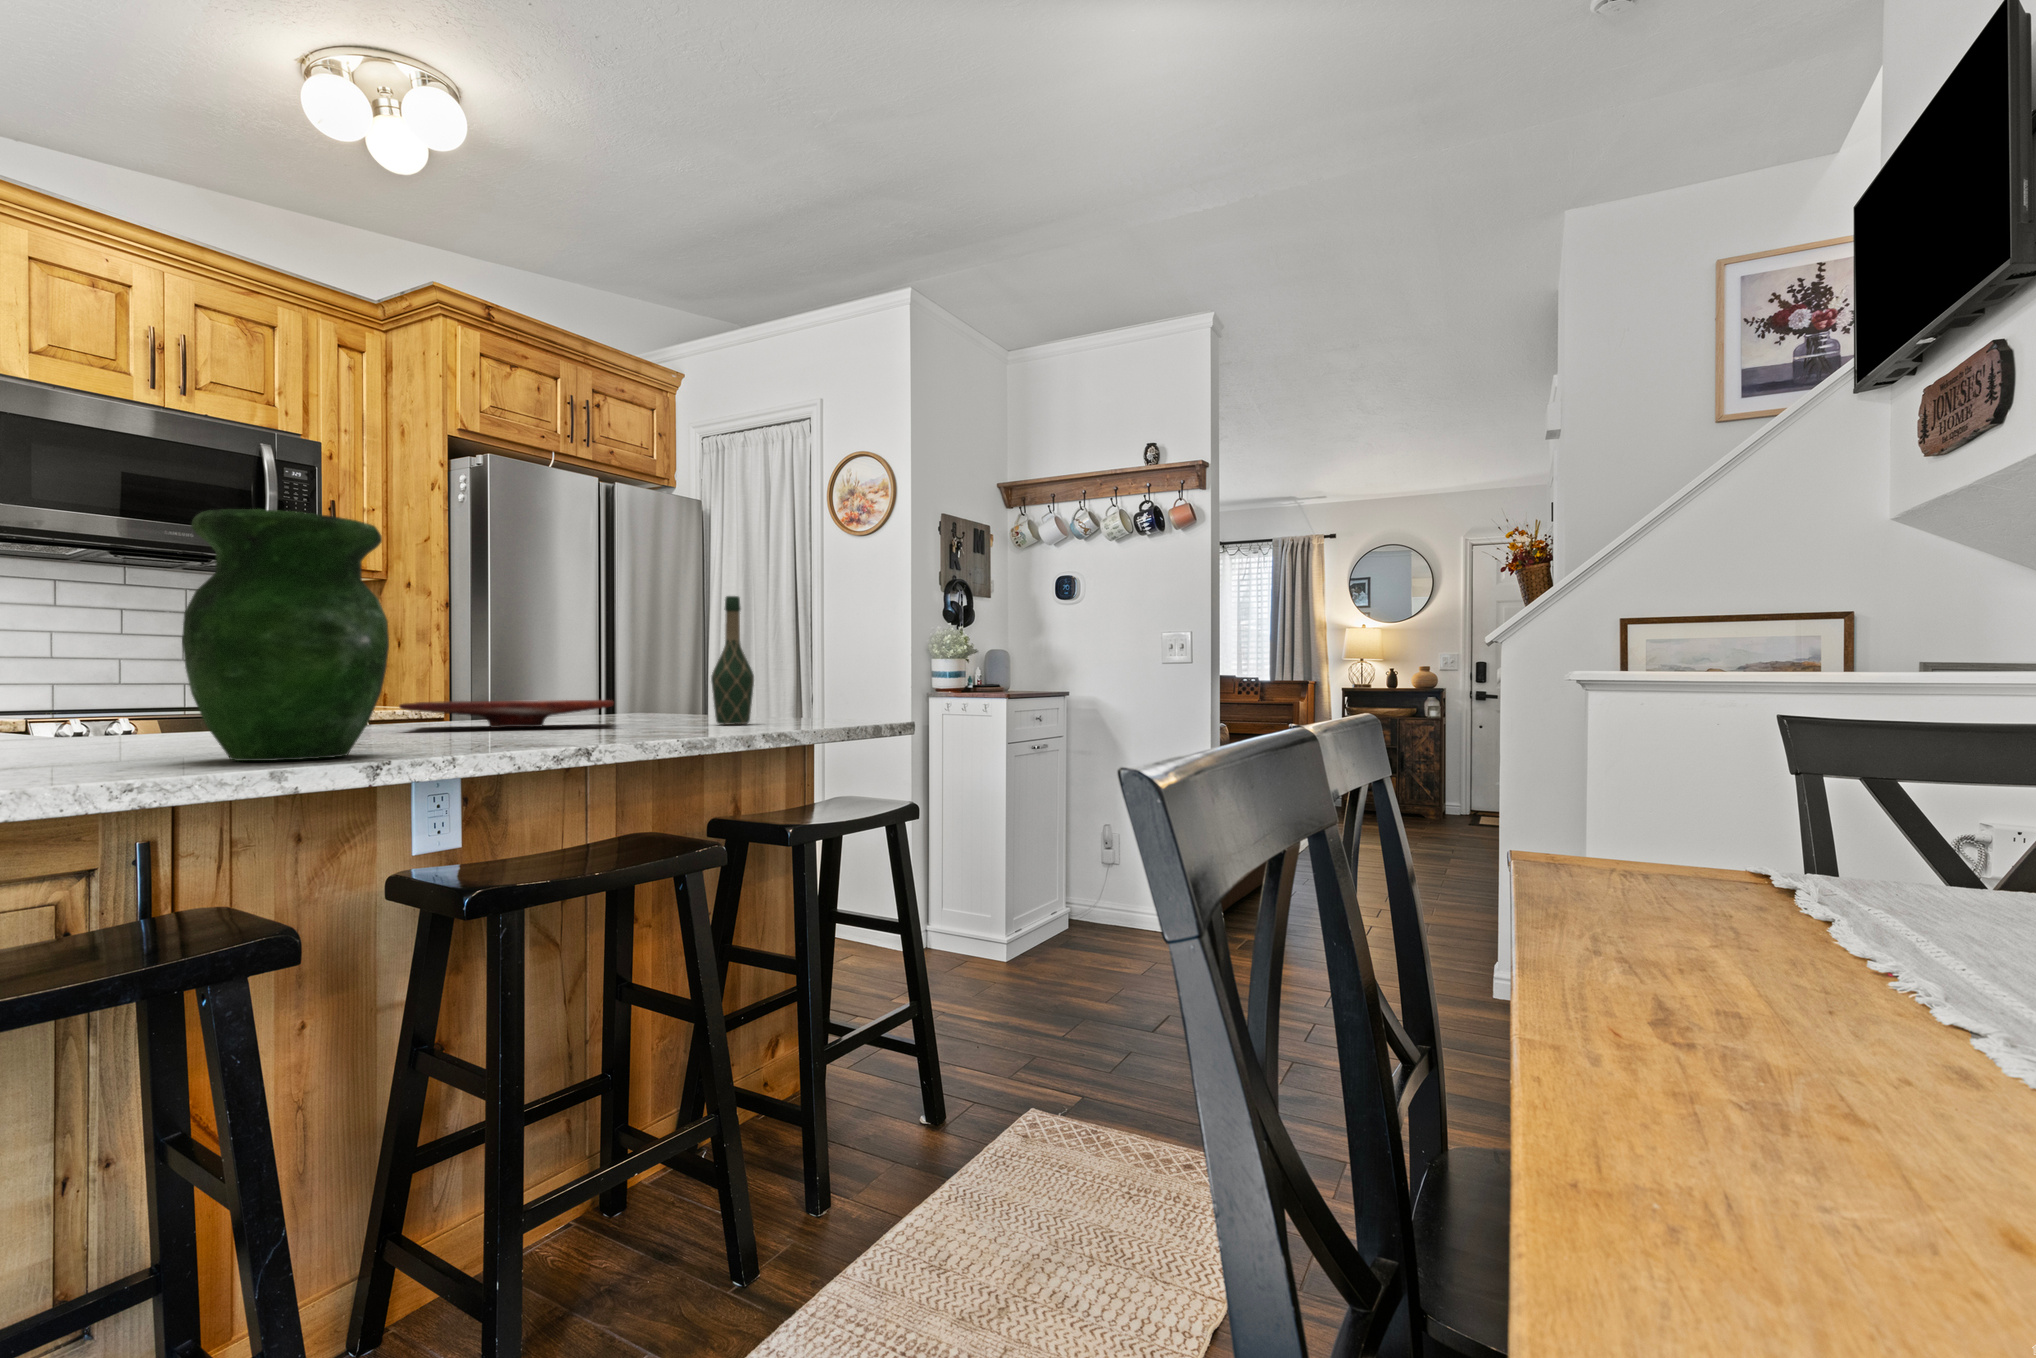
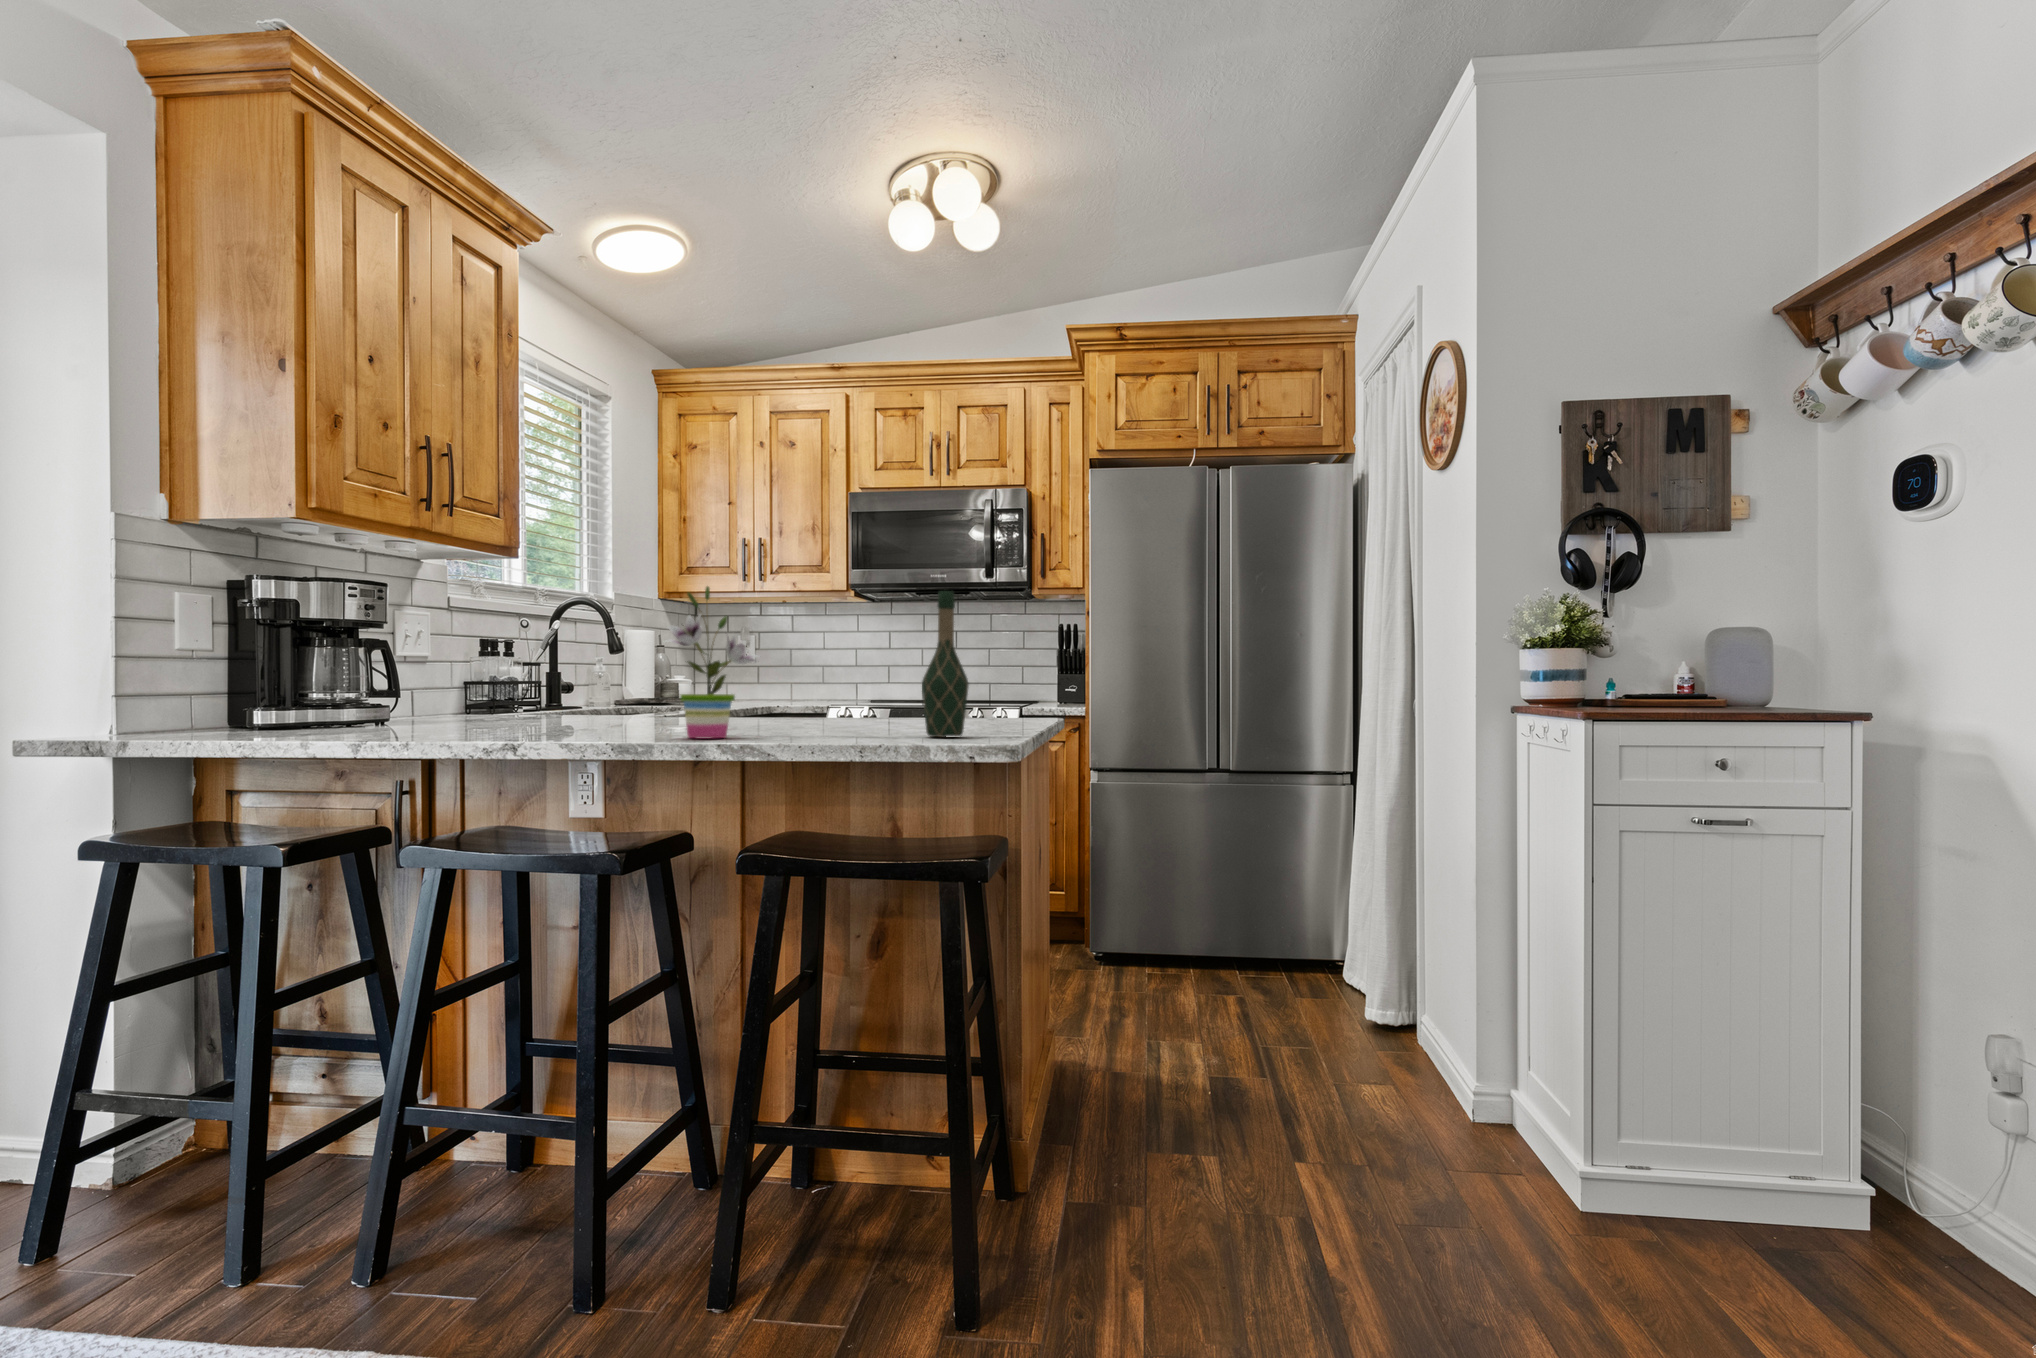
vase: present [182,509,389,761] -> none [330,574,459,736]
potted plant: none [602,573,673,735] -> present [665,586,757,738]
cutting board: present [399,700,614,728] -> none [747,703,939,728]

